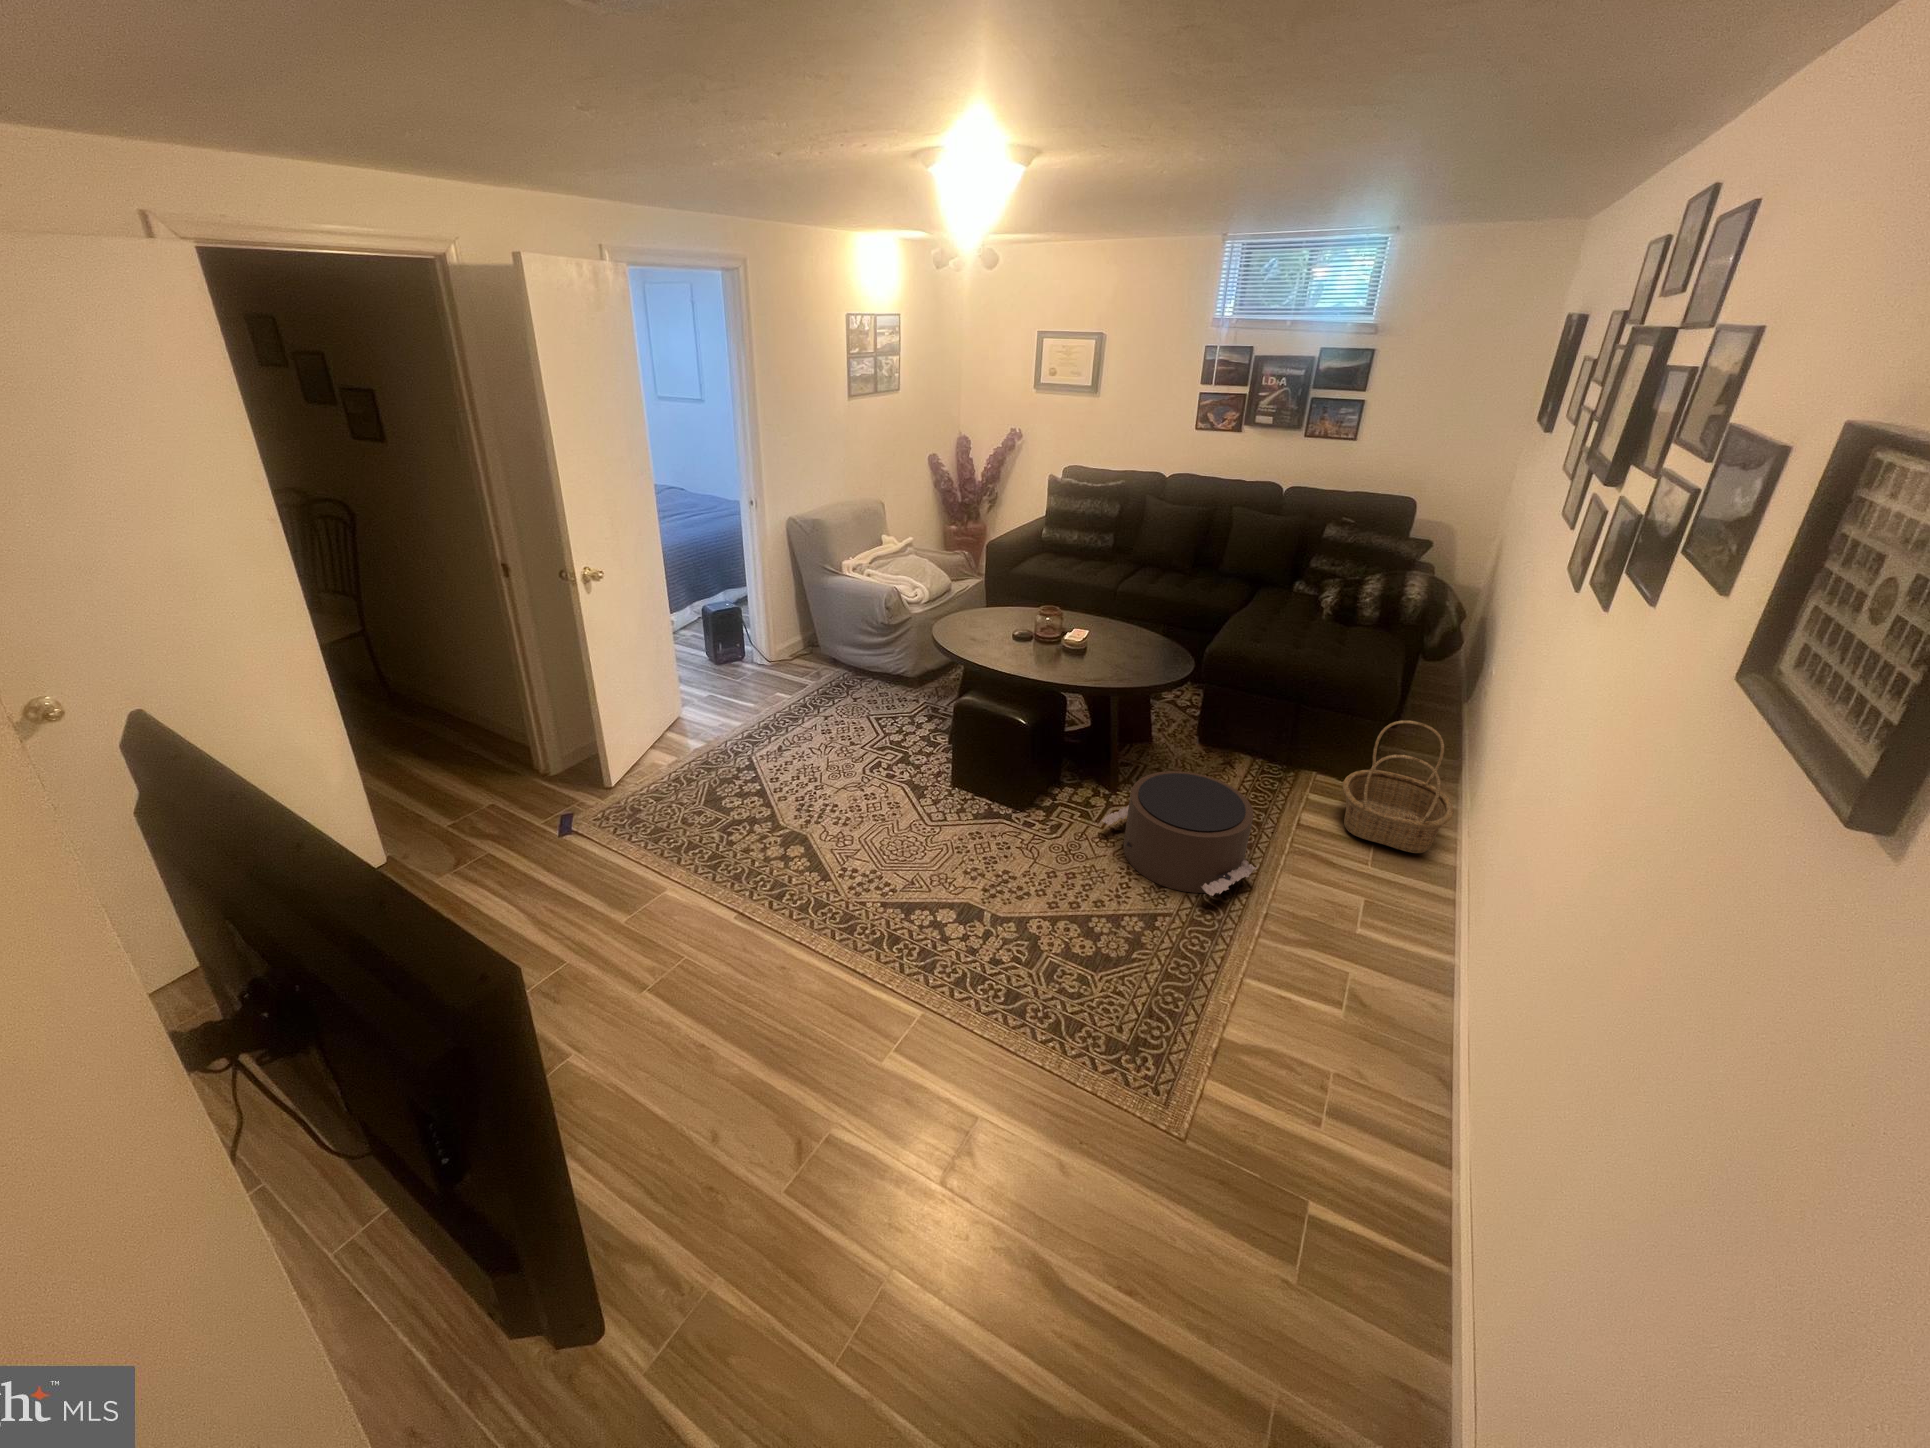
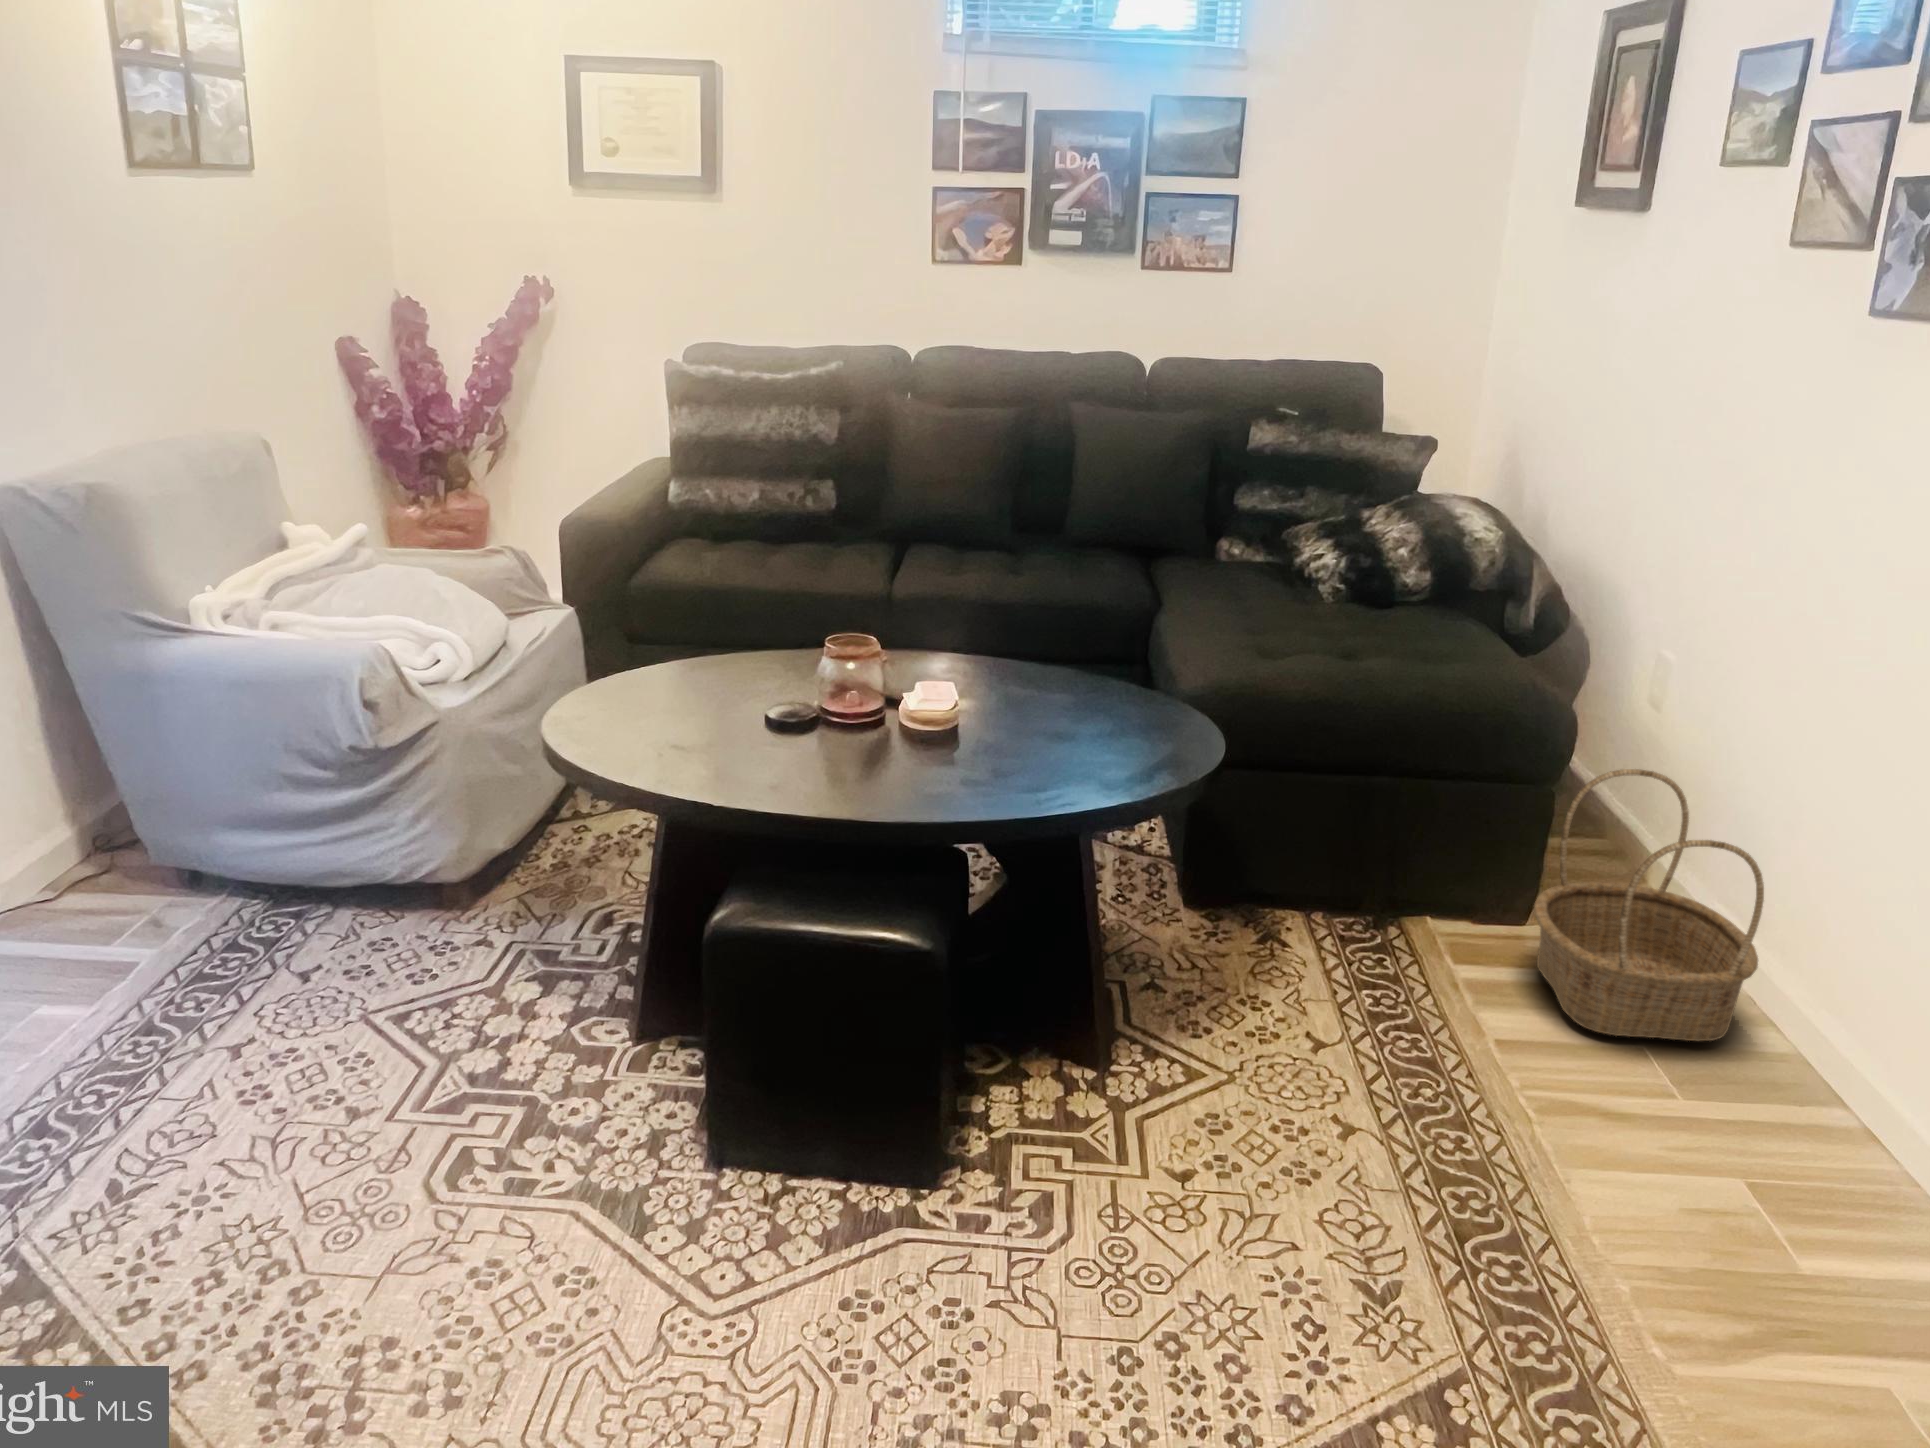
pouf: present [1101,771,1258,896] -> none [1156,977,1546,1290]

